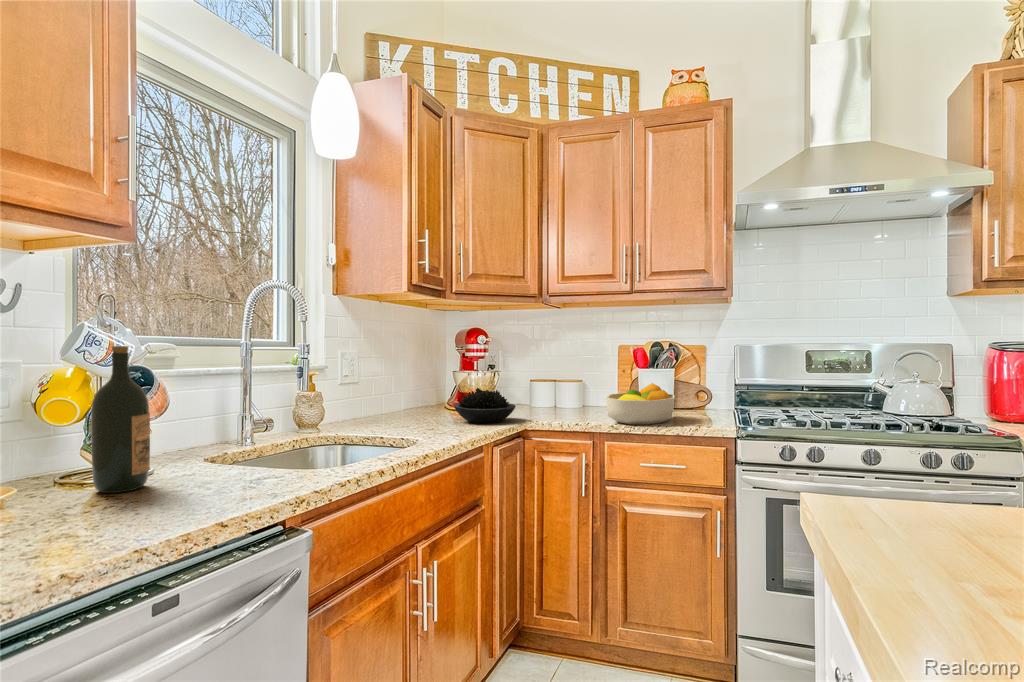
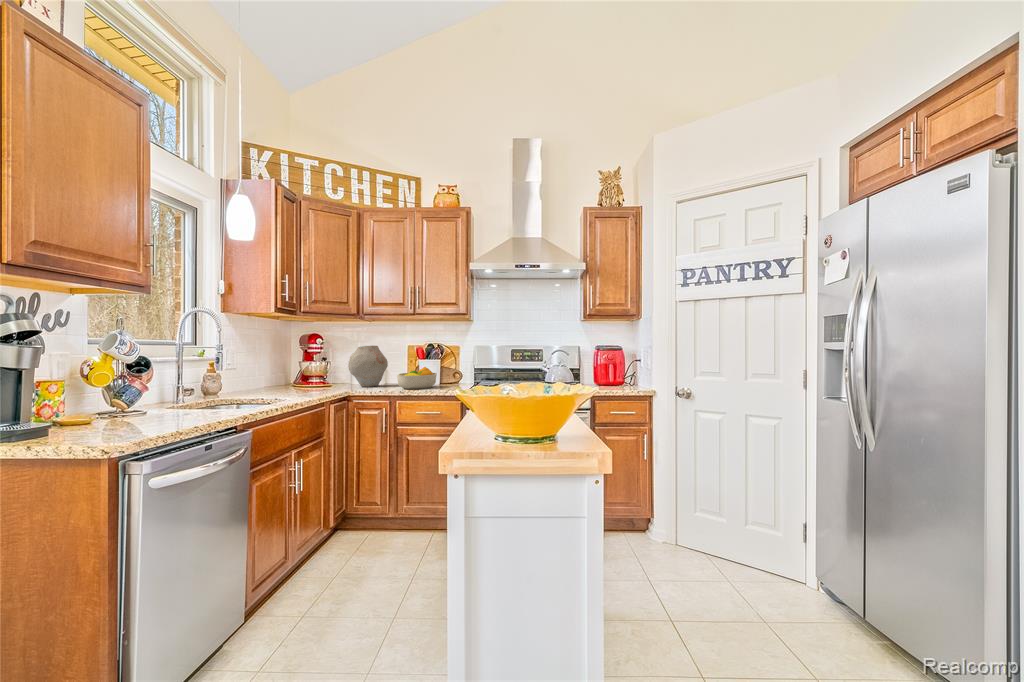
vase: none [524,345,587,414] -> present [348,346,388,387]
wine bottle: present [91,346,150,493] -> none [113,346,145,422]
succulent plant: present [454,388,516,423] -> none [303,371,343,392]

